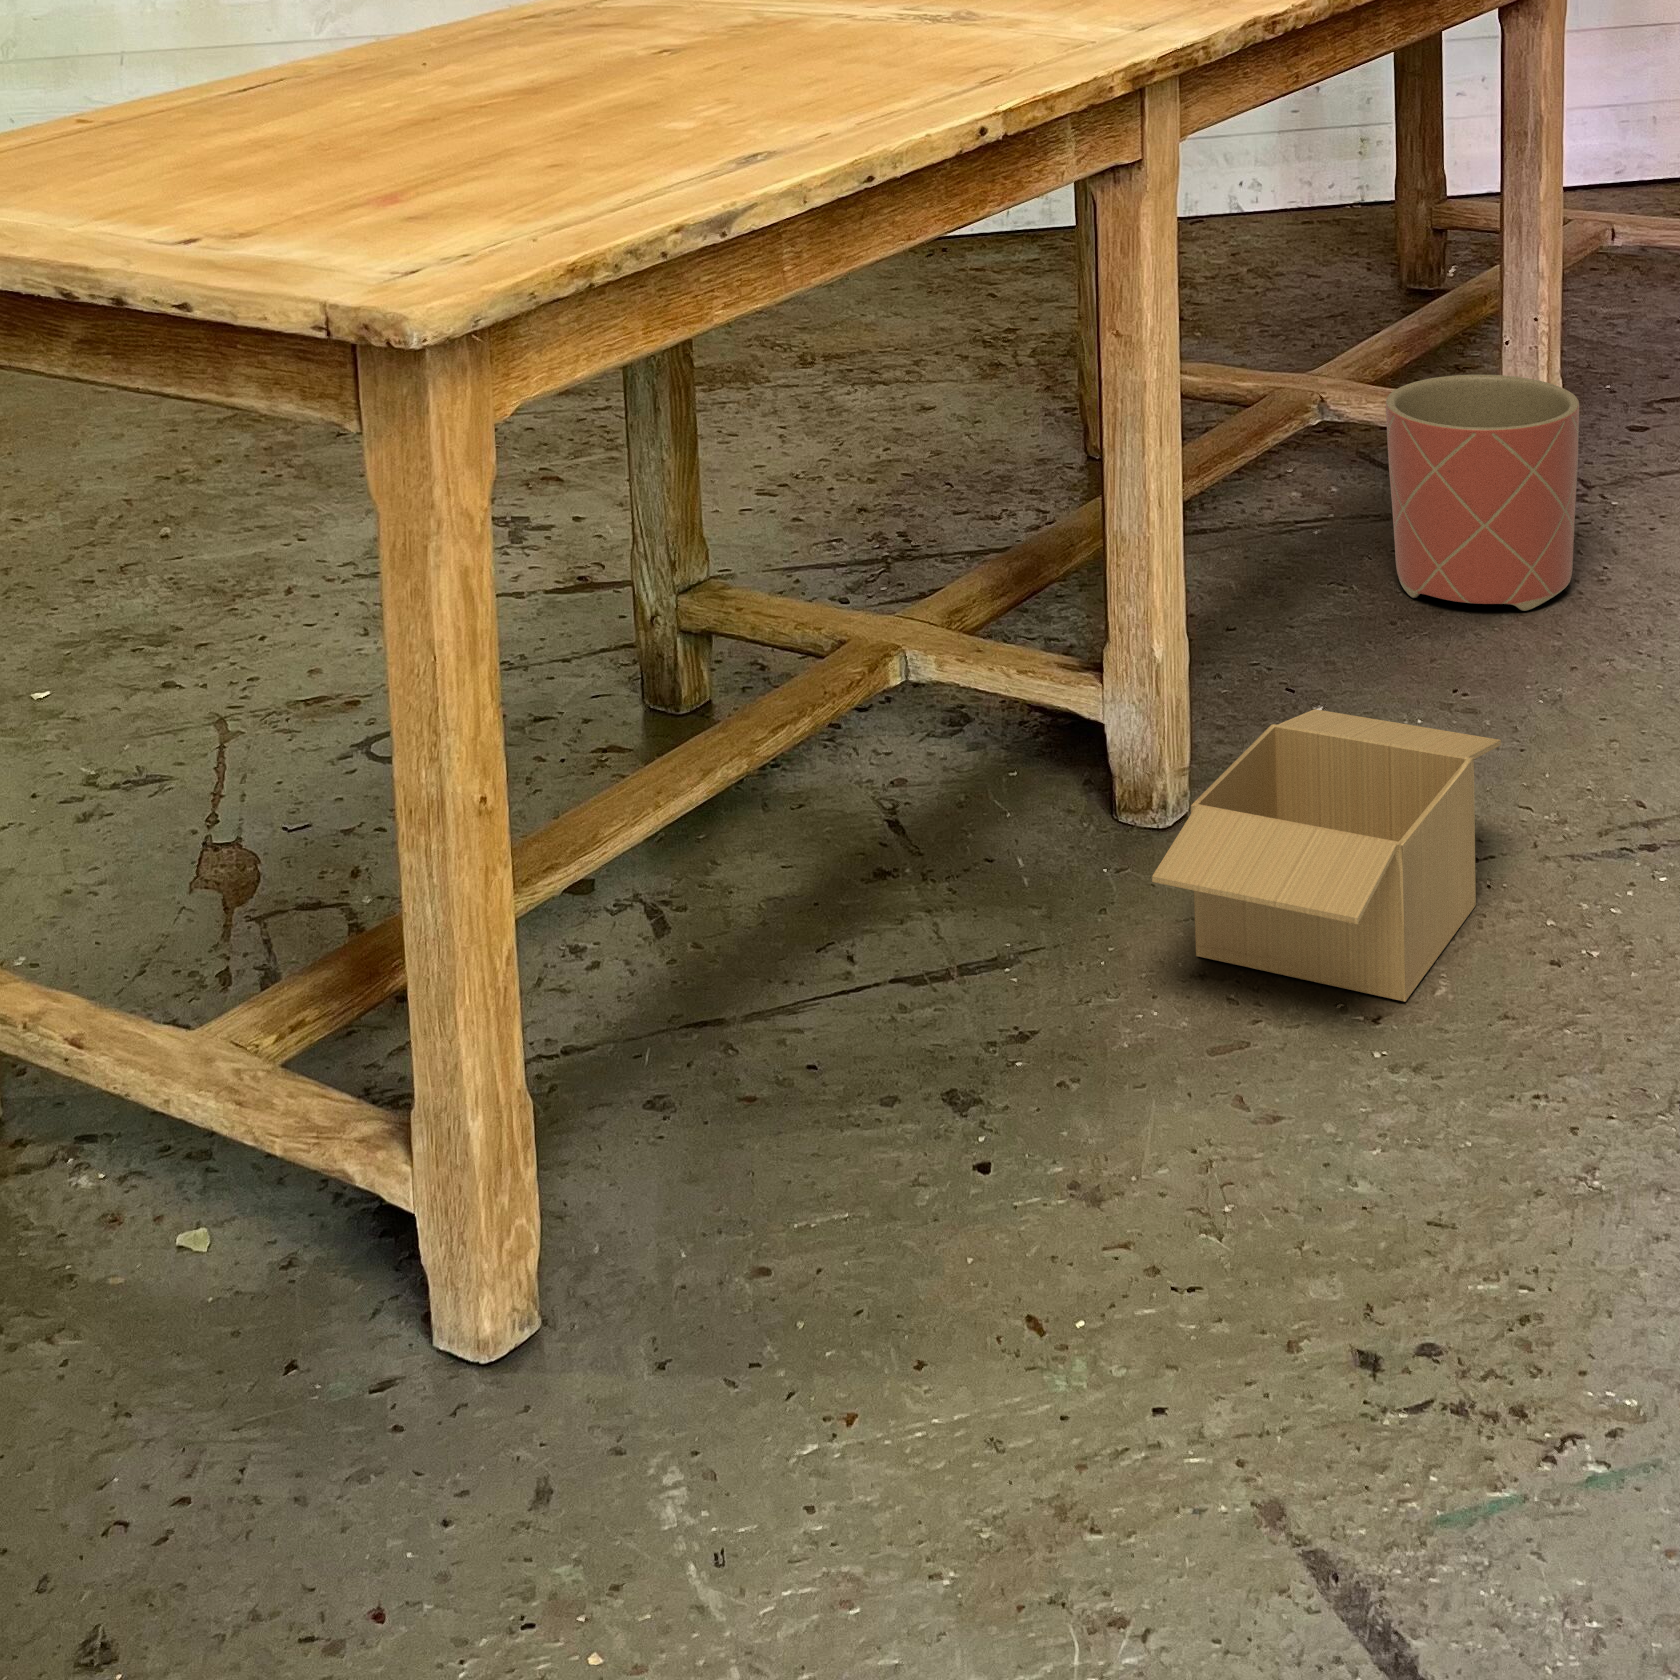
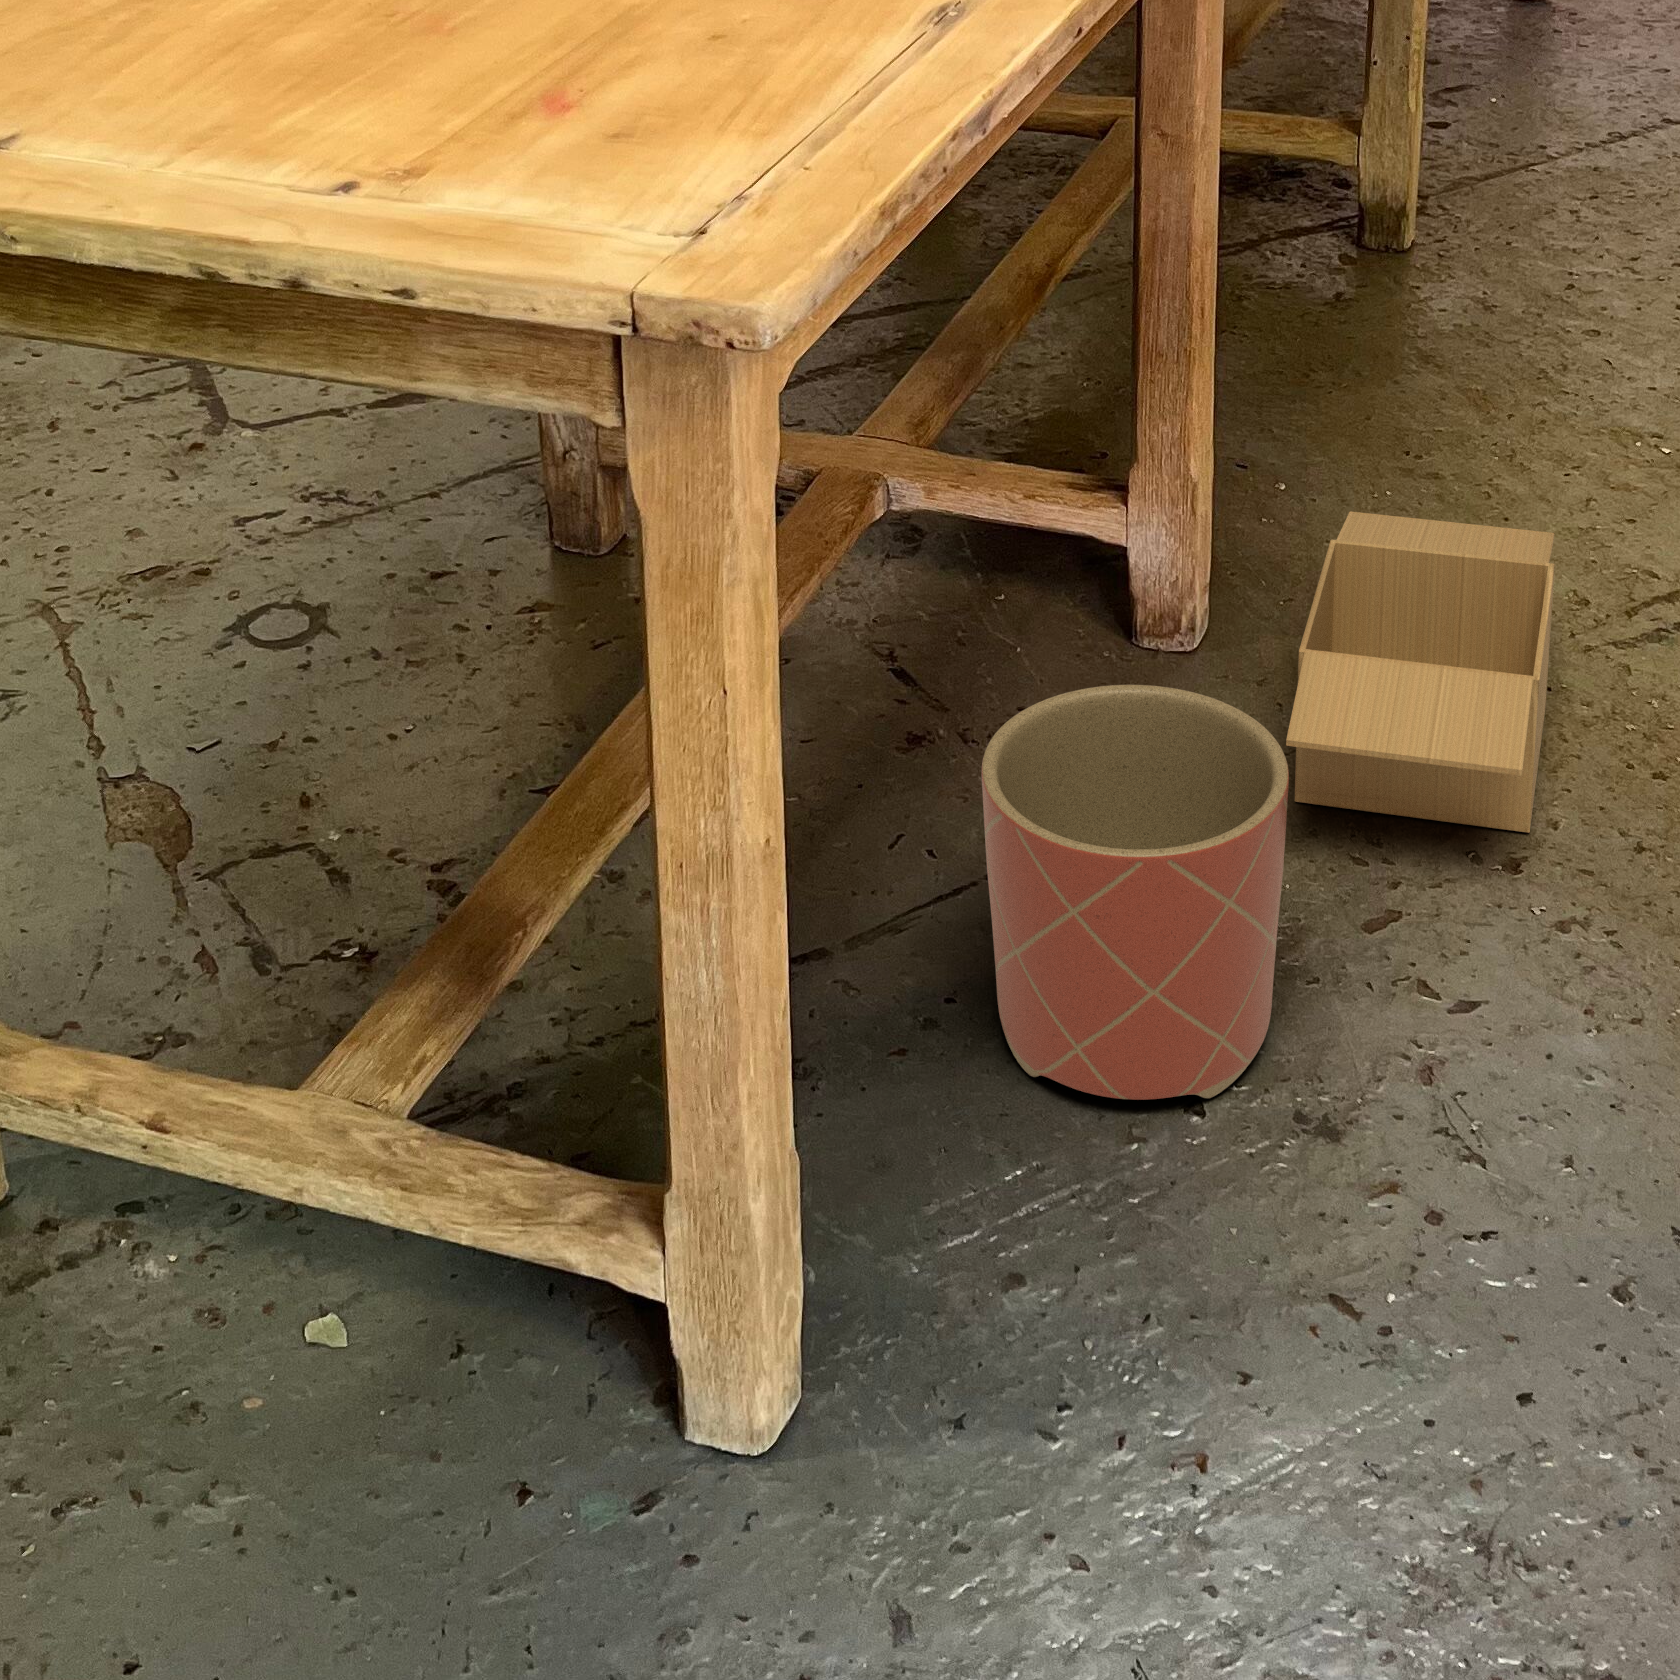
planter: present [1386,375,1579,611] -> present [982,685,1289,1100]

